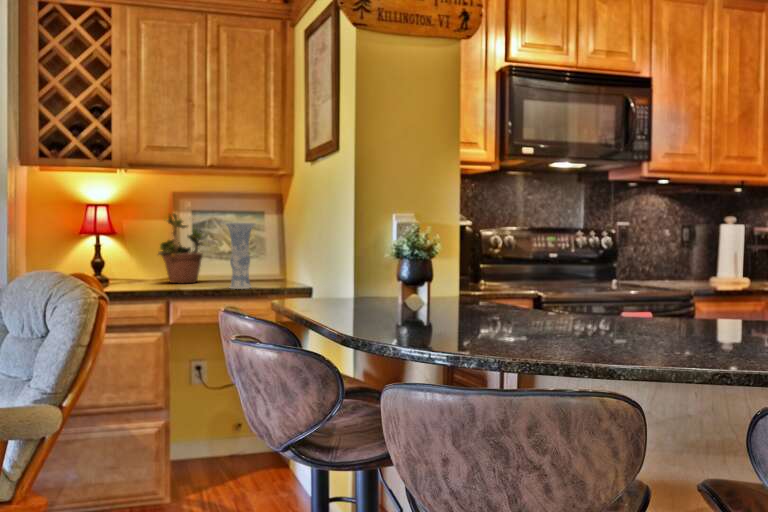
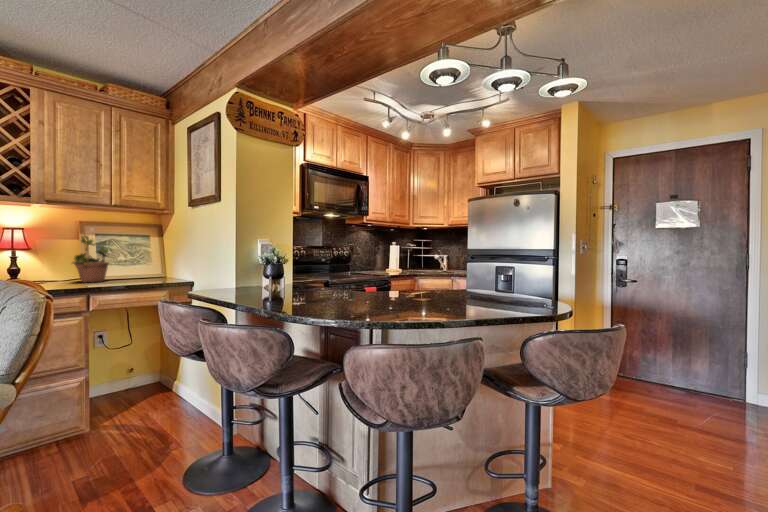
vase: present [226,223,254,289] -> none [131,243,155,285]

